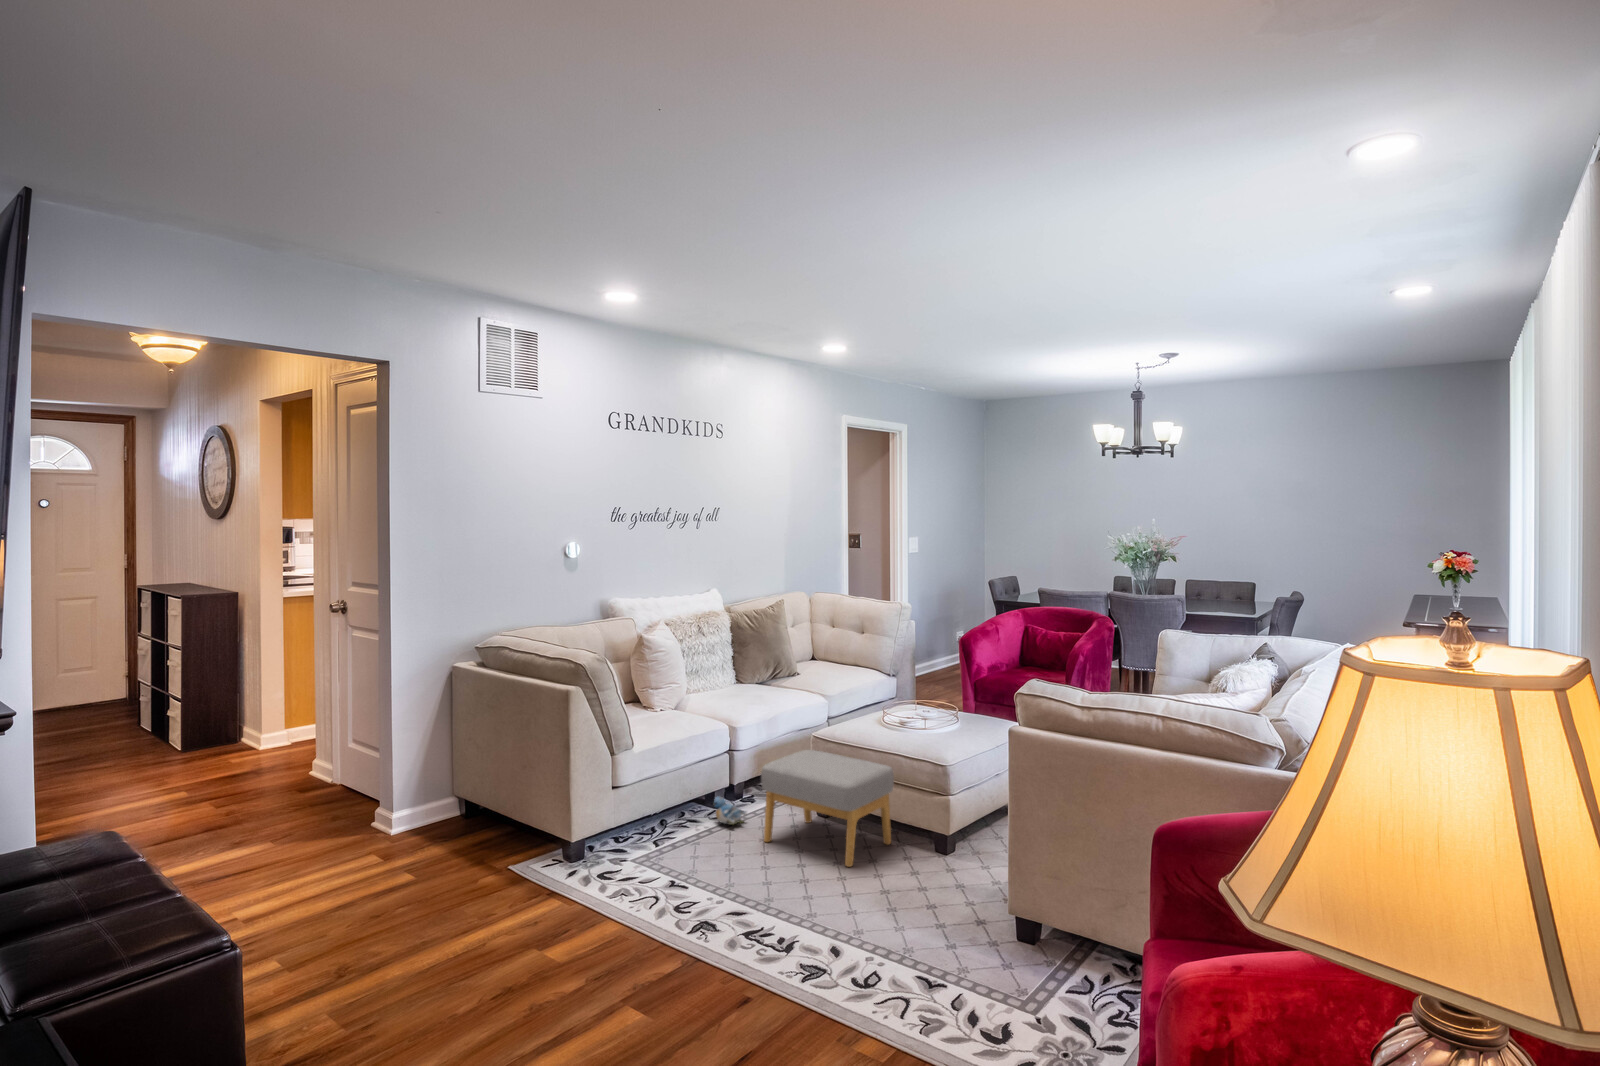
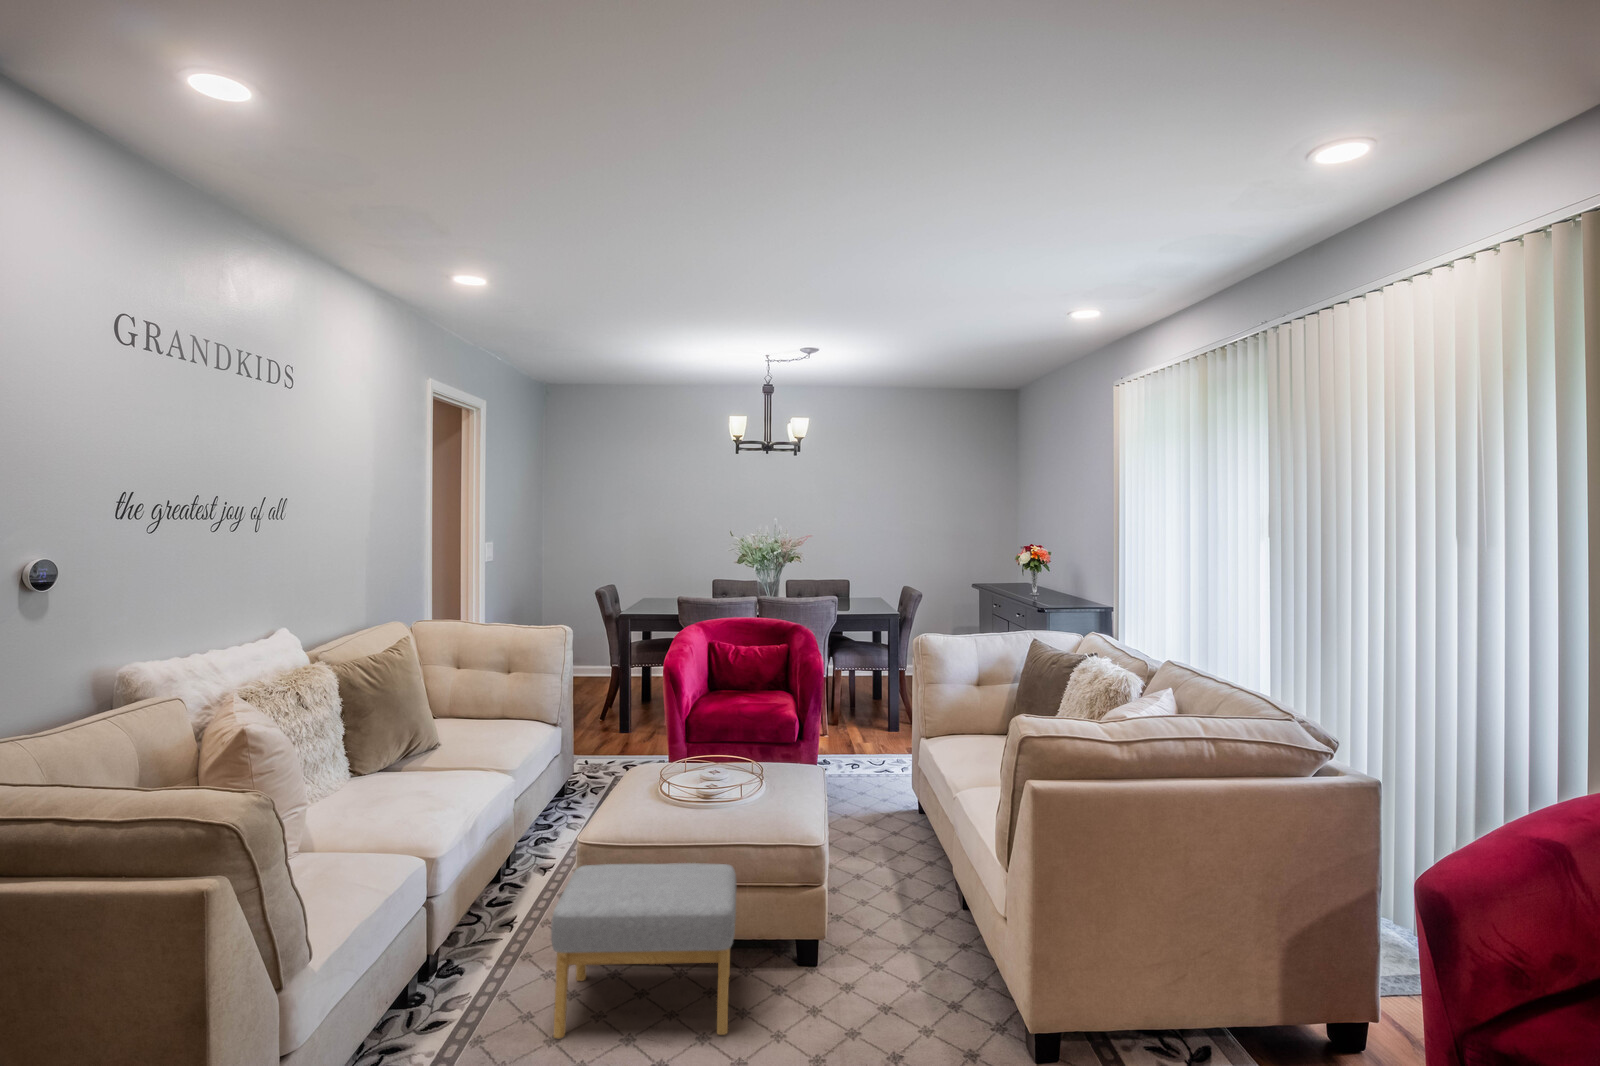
plush toy: present [714,797,746,825] -> none [428,983,494,1029]

